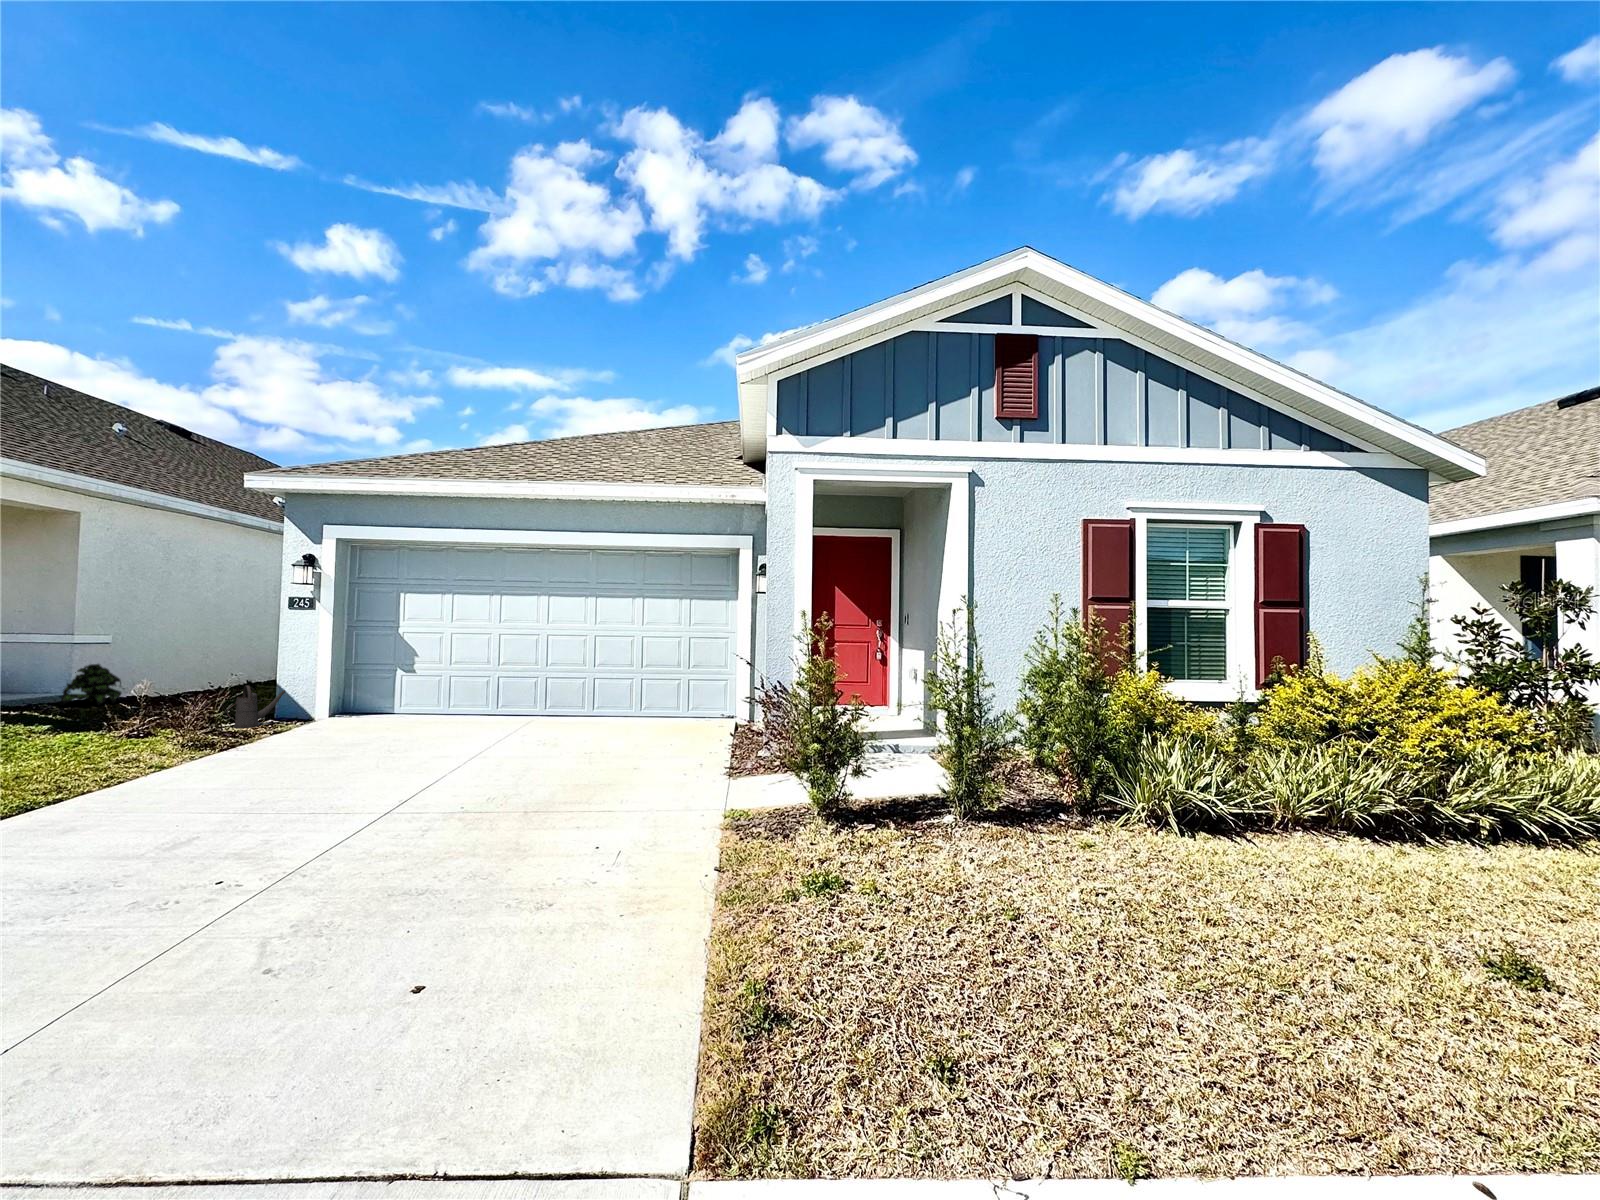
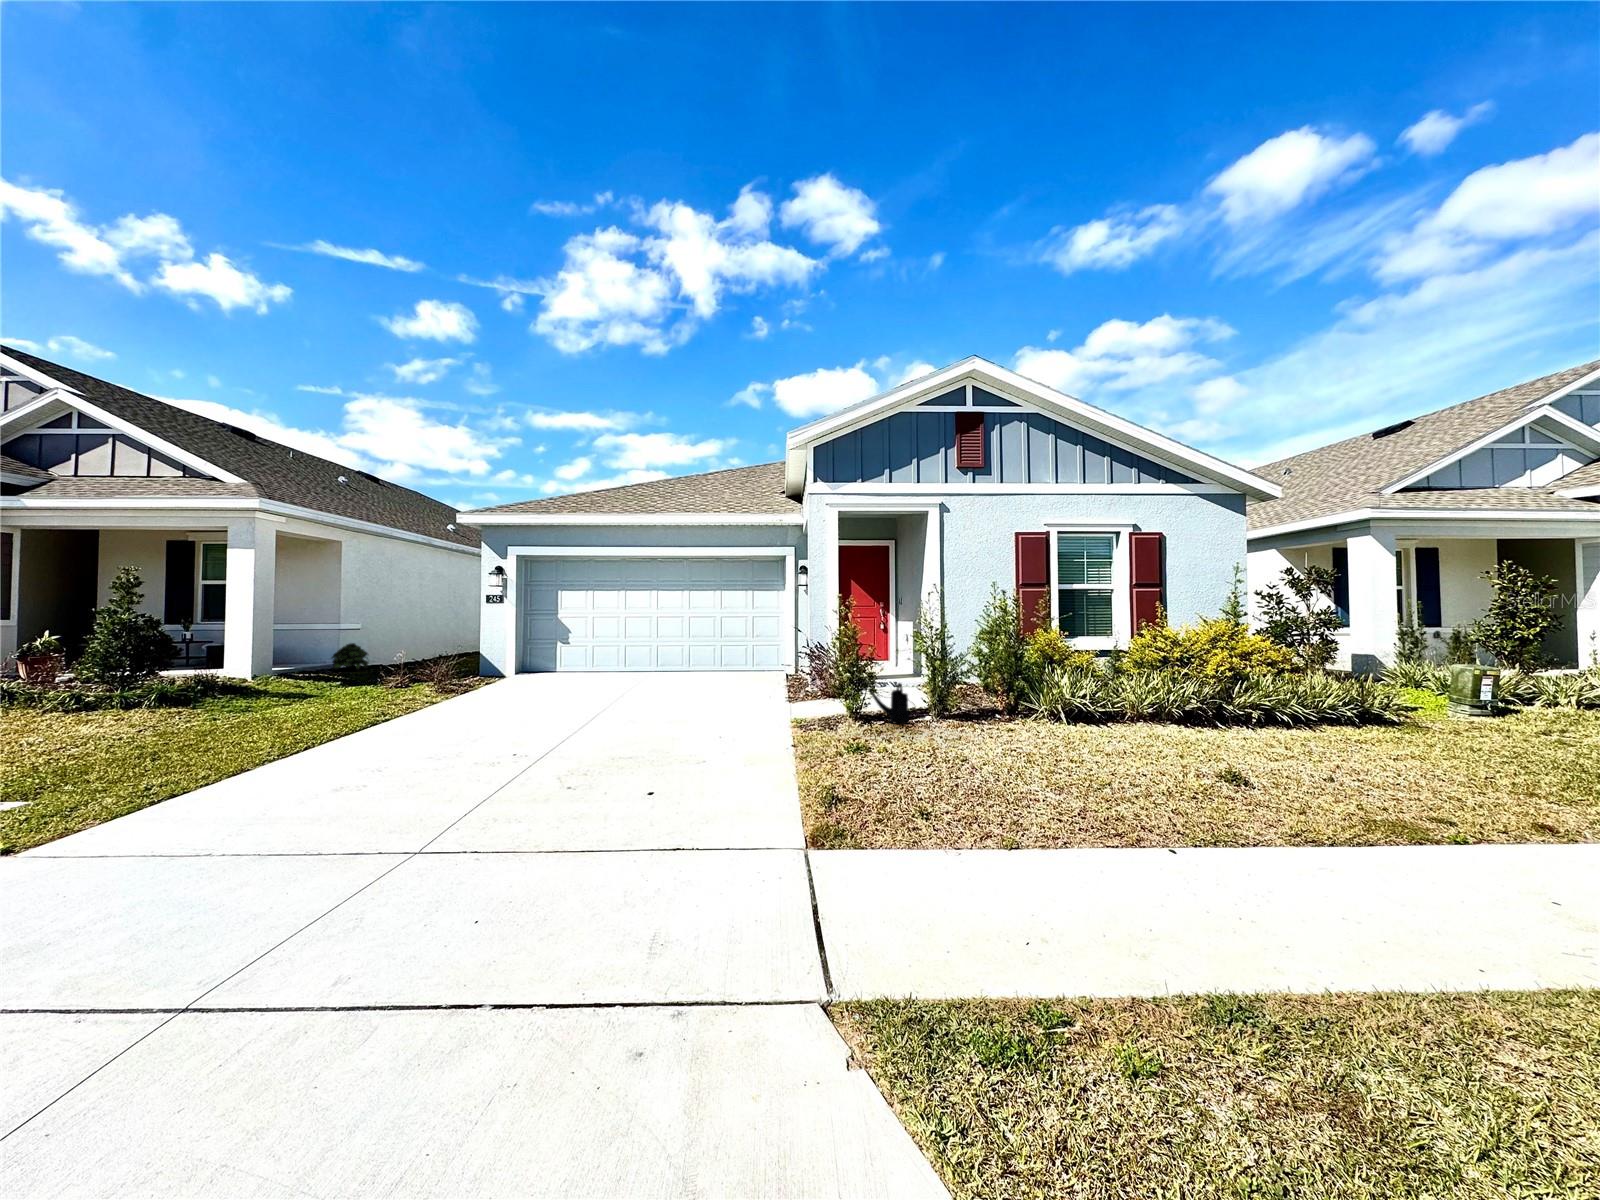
watering can: present [227,685,285,728] -> present [868,683,909,724]

